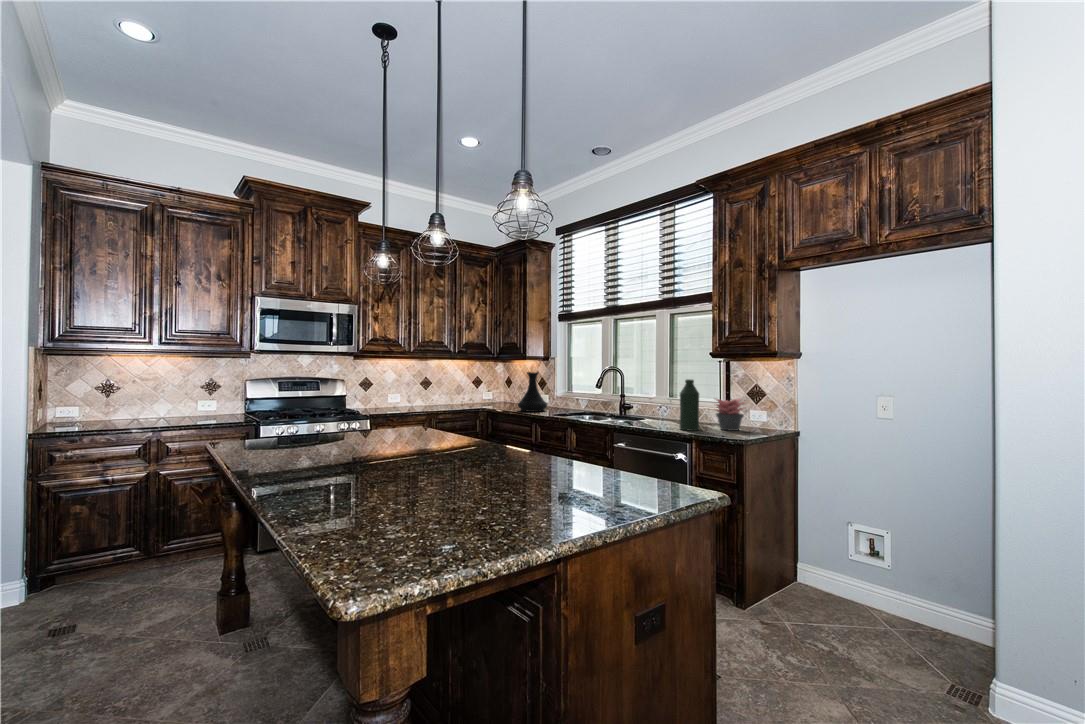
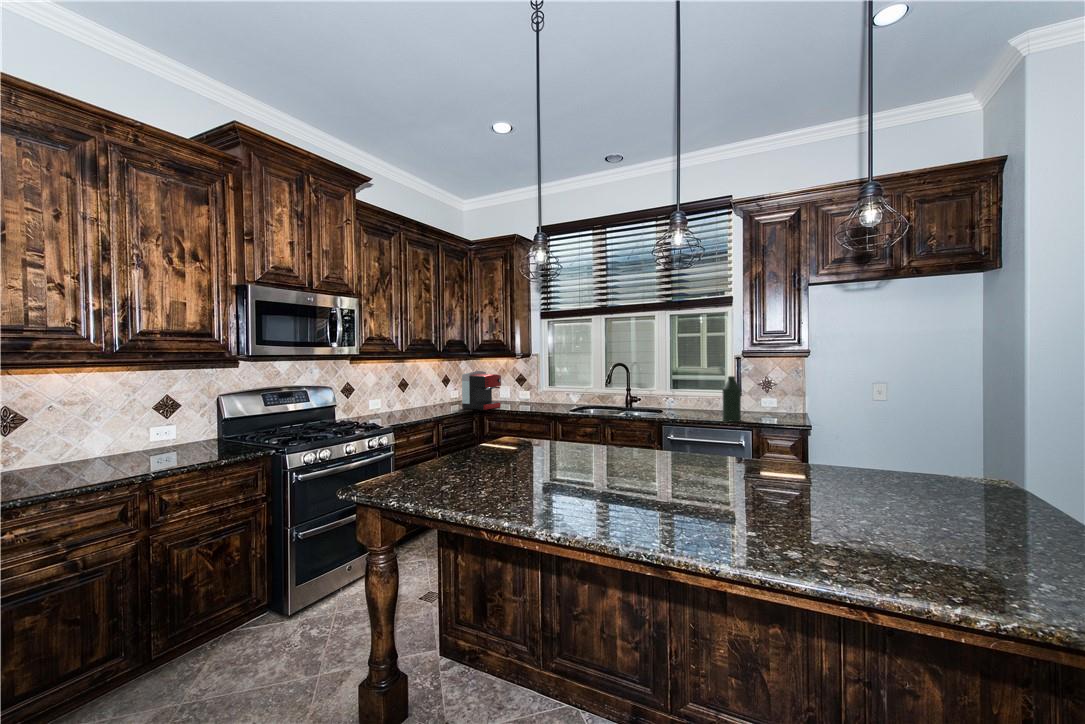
vase: present [518,372,547,412] -> none [519,371,549,411]
coffee maker: none [476,373,512,409] -> present [462,371,501,410]
succulent plant: present [716,398,744,431] -> none [745,391,774,419]

